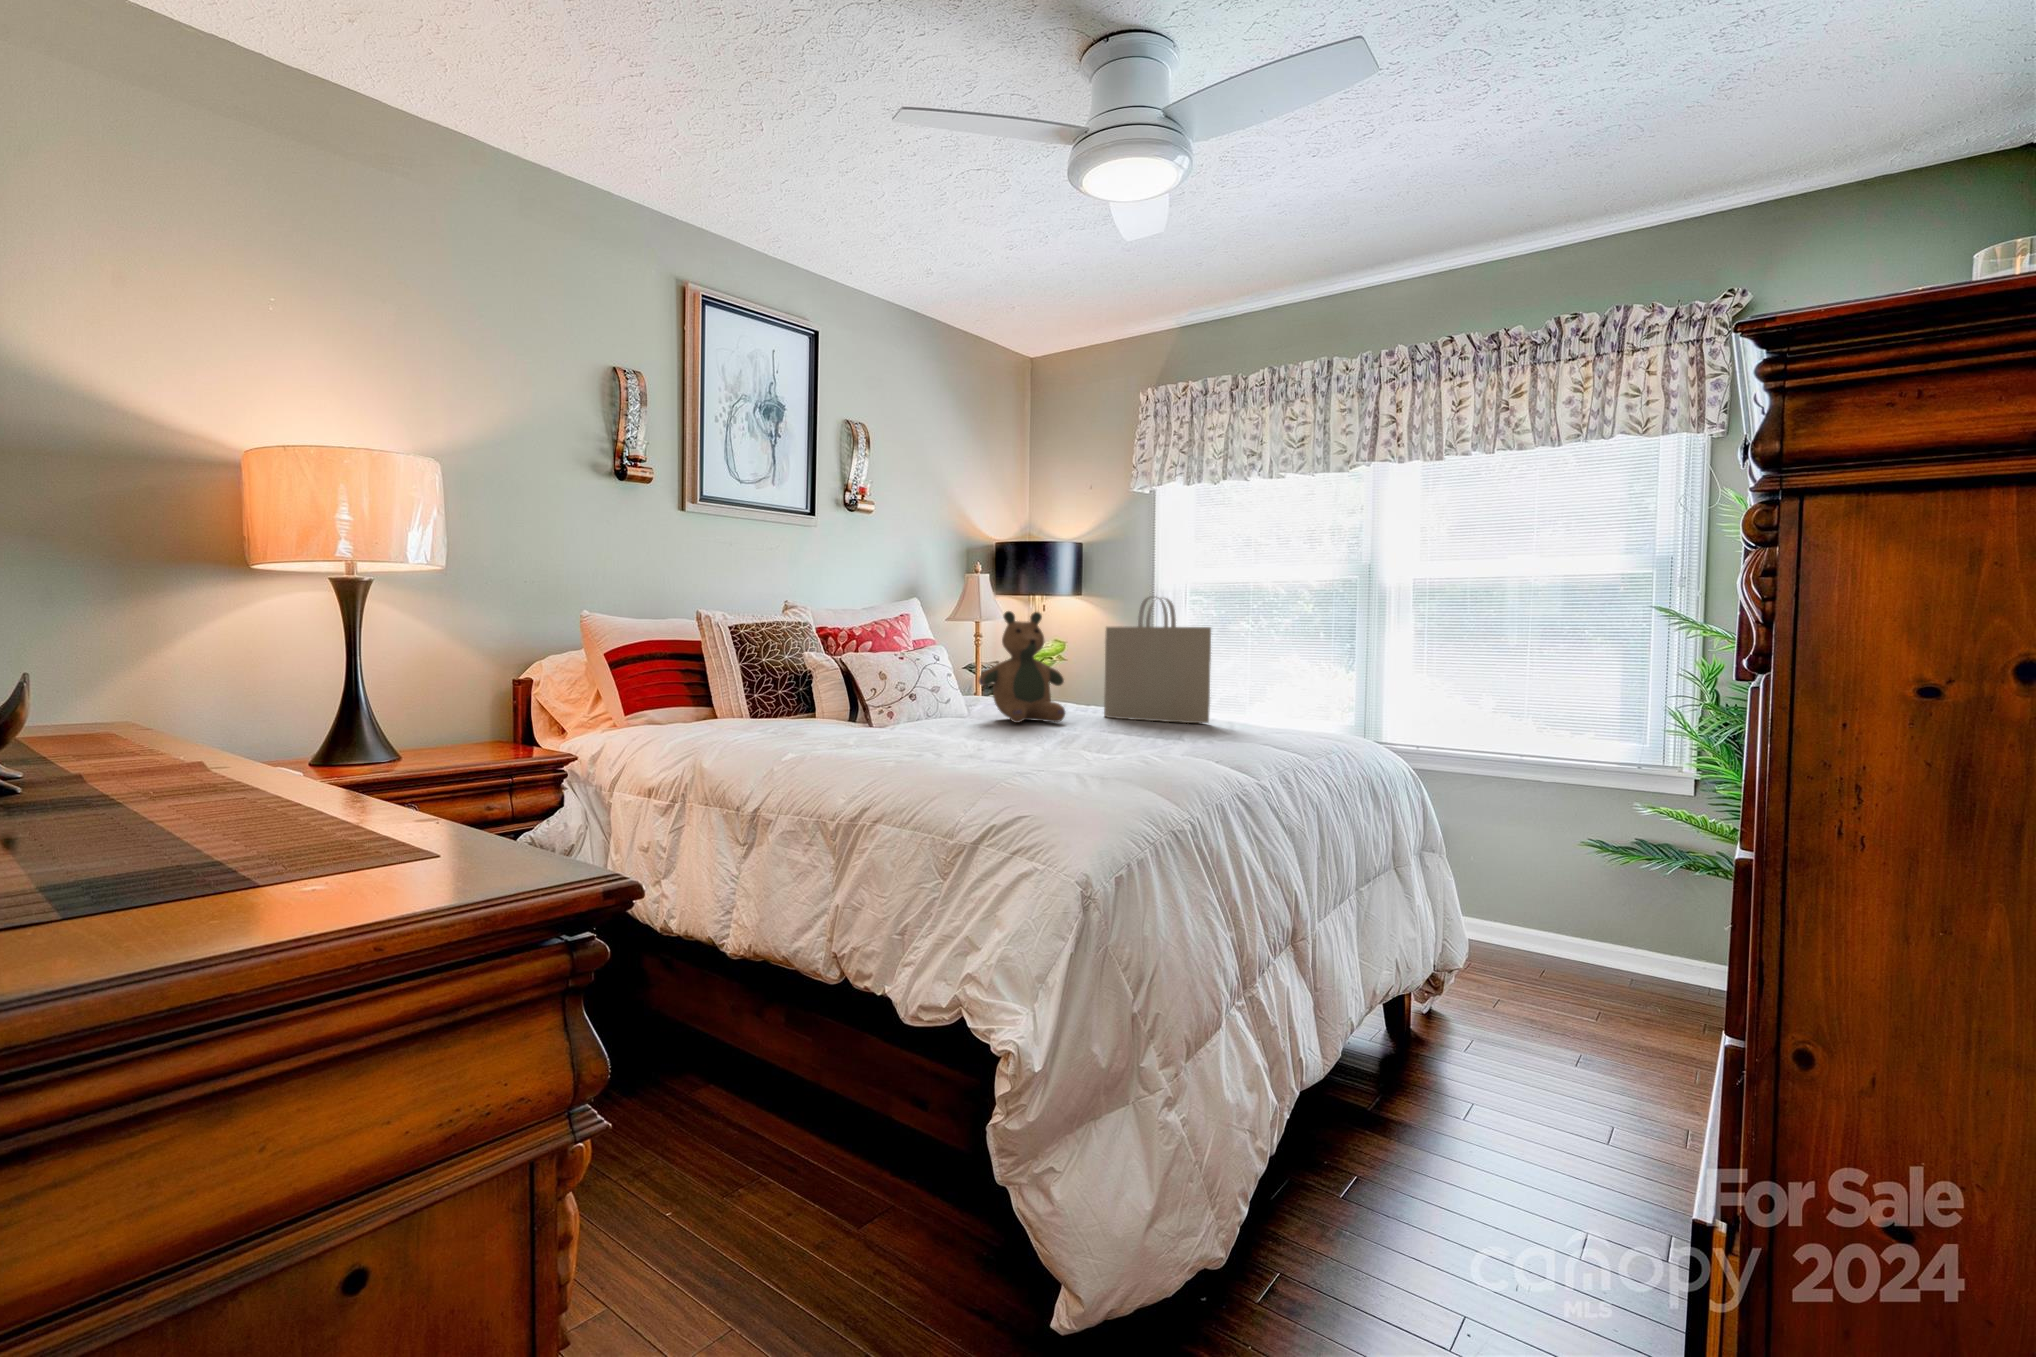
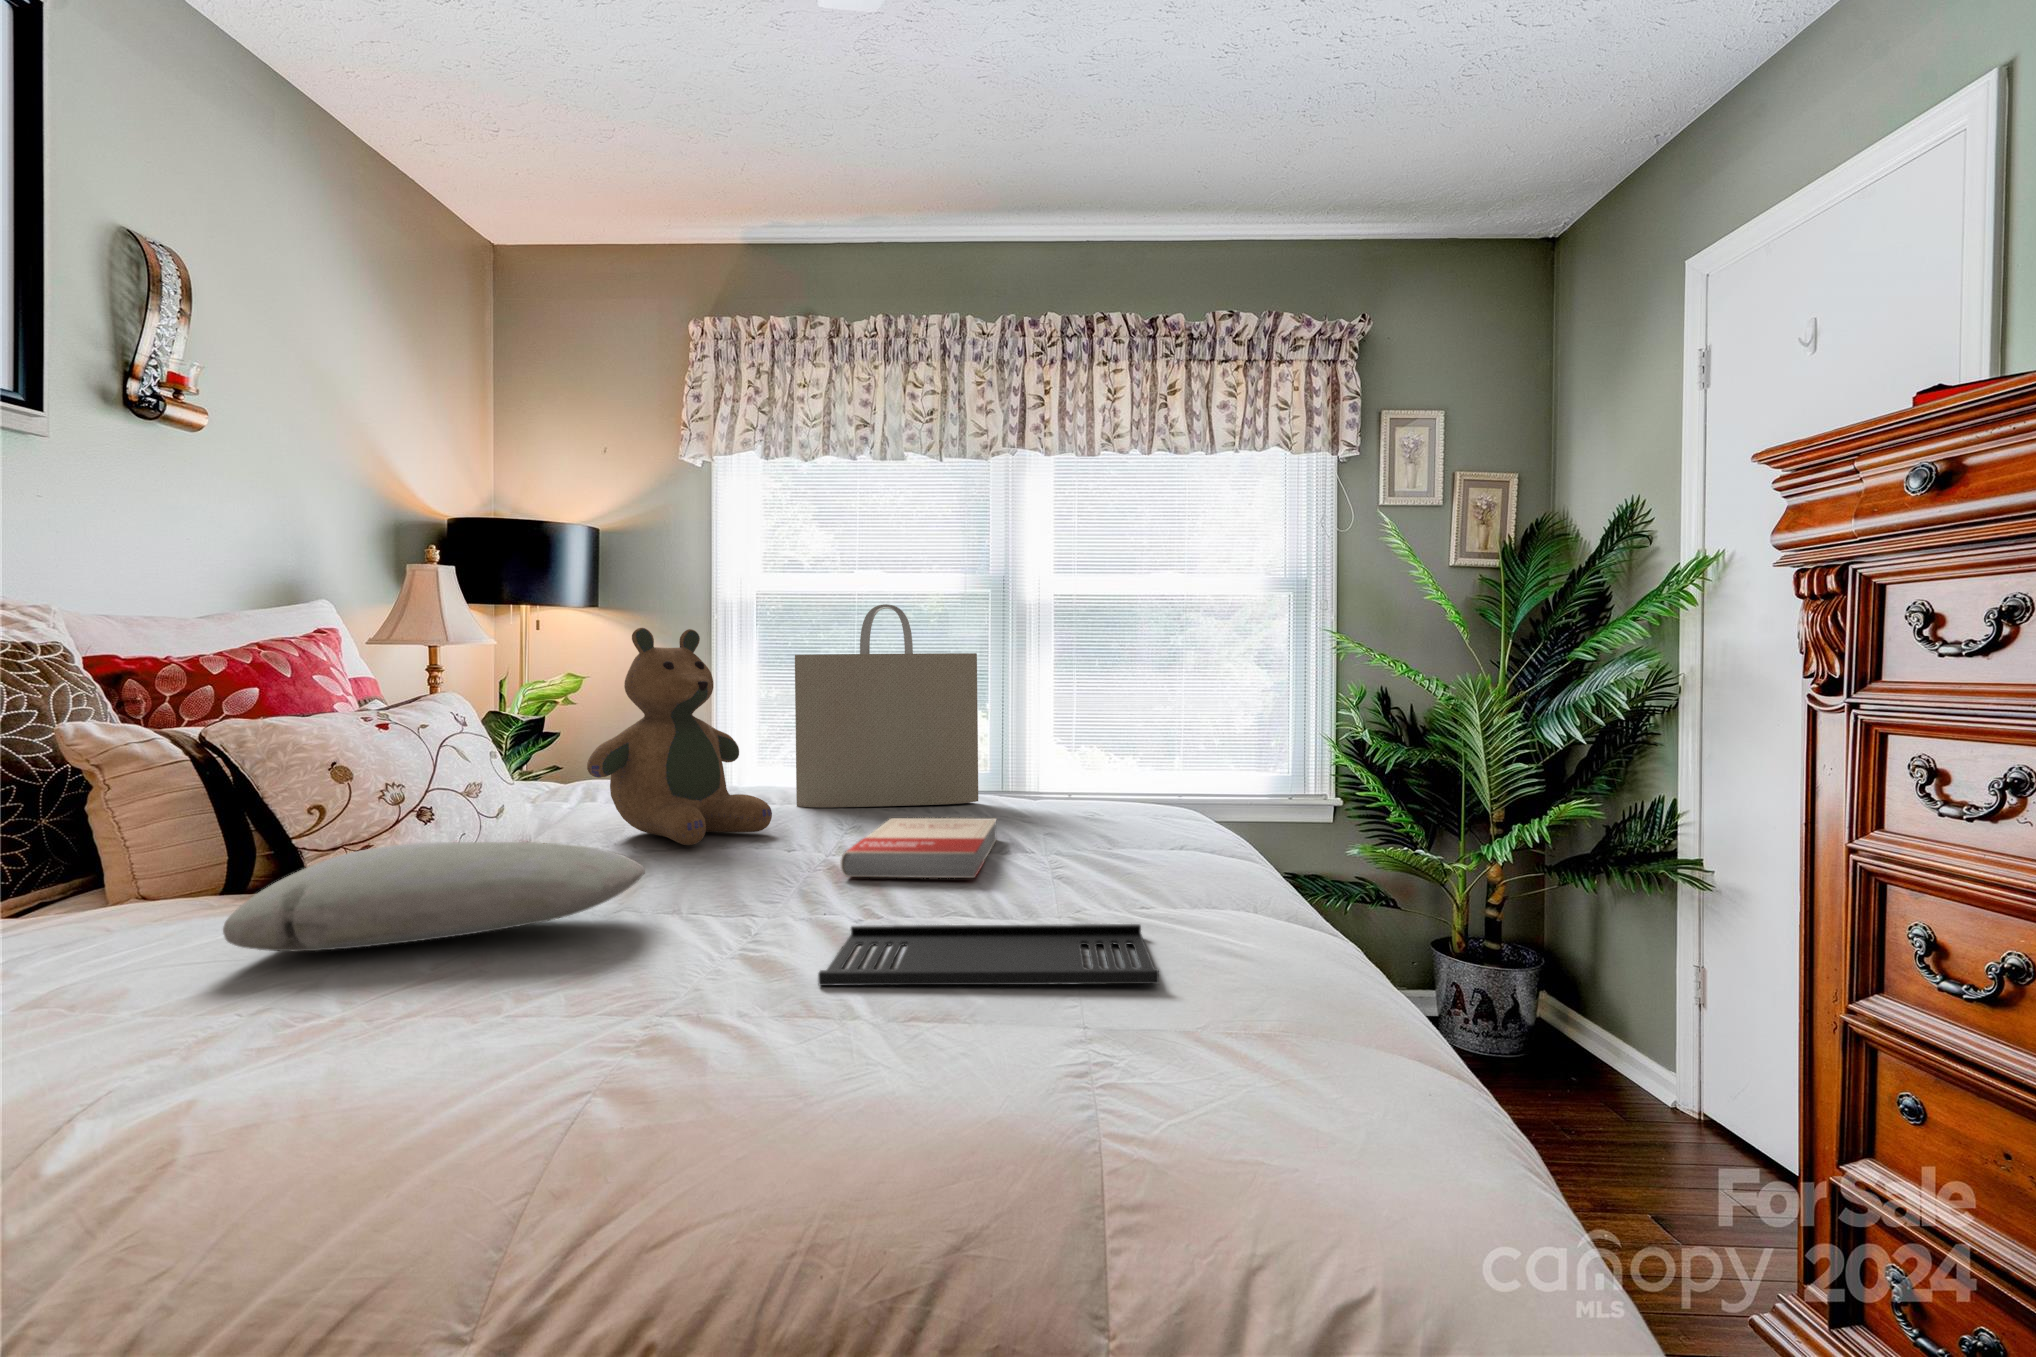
pillow: none [823,699,960,734] -> present [223,842,645,951]
book: none [1057,720,1171,744] -> present [841,818,997,878]
tray: none [981,747,1136,772] -> present [818,924,1159,986]

